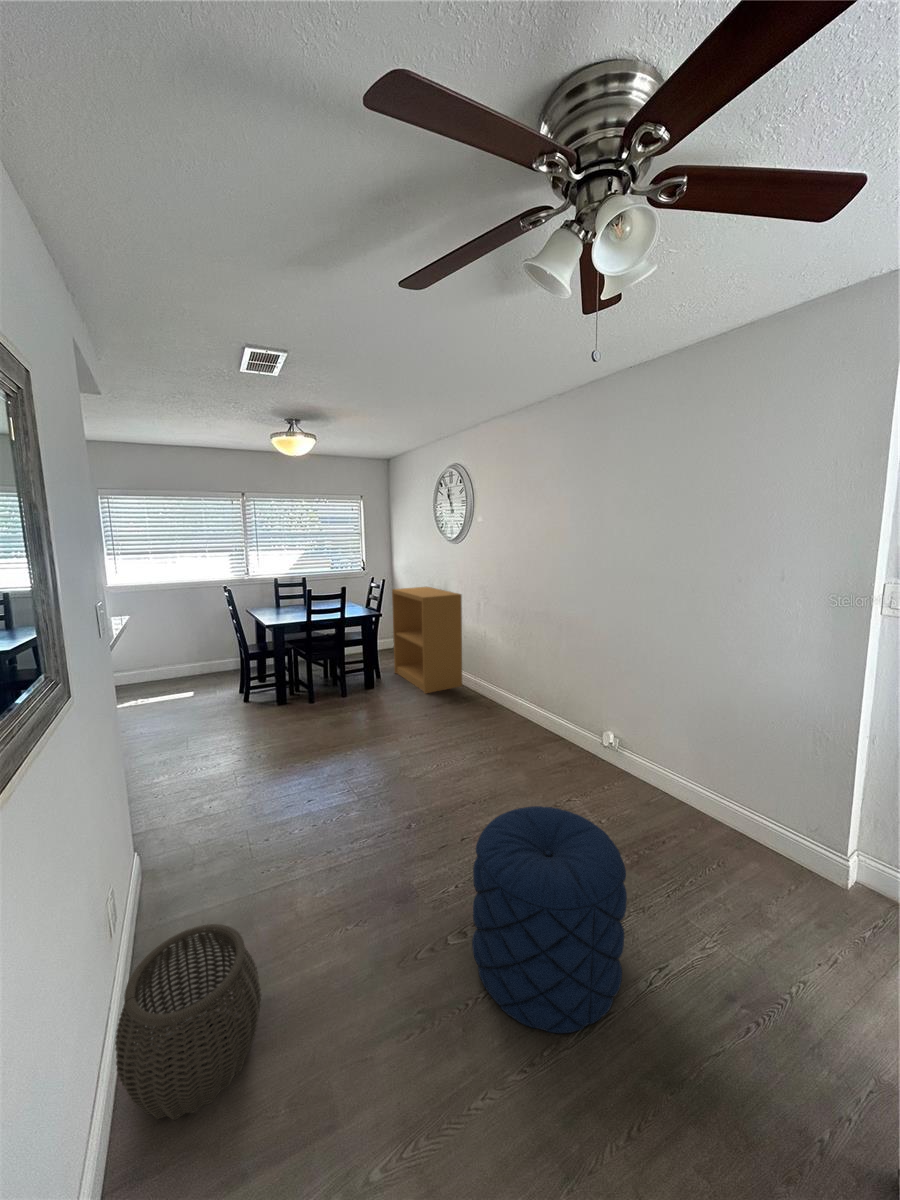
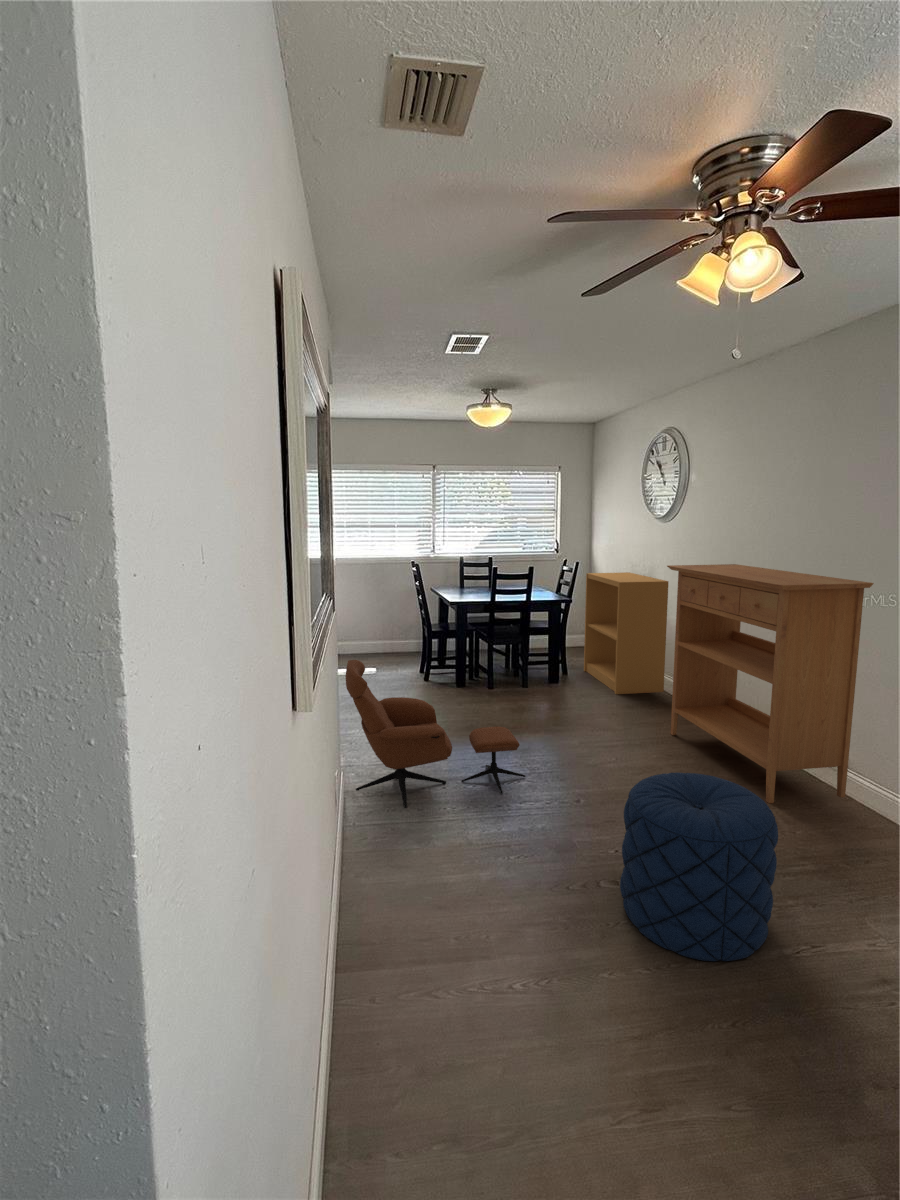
console table: none [466,580,636,791] -> present [667,564,874,803]
lounge chair: none [129,717,355,886] -> present [345,660,525,808]
woven basket: present [115,924,261,1120] -> none [346,804,441,920]

